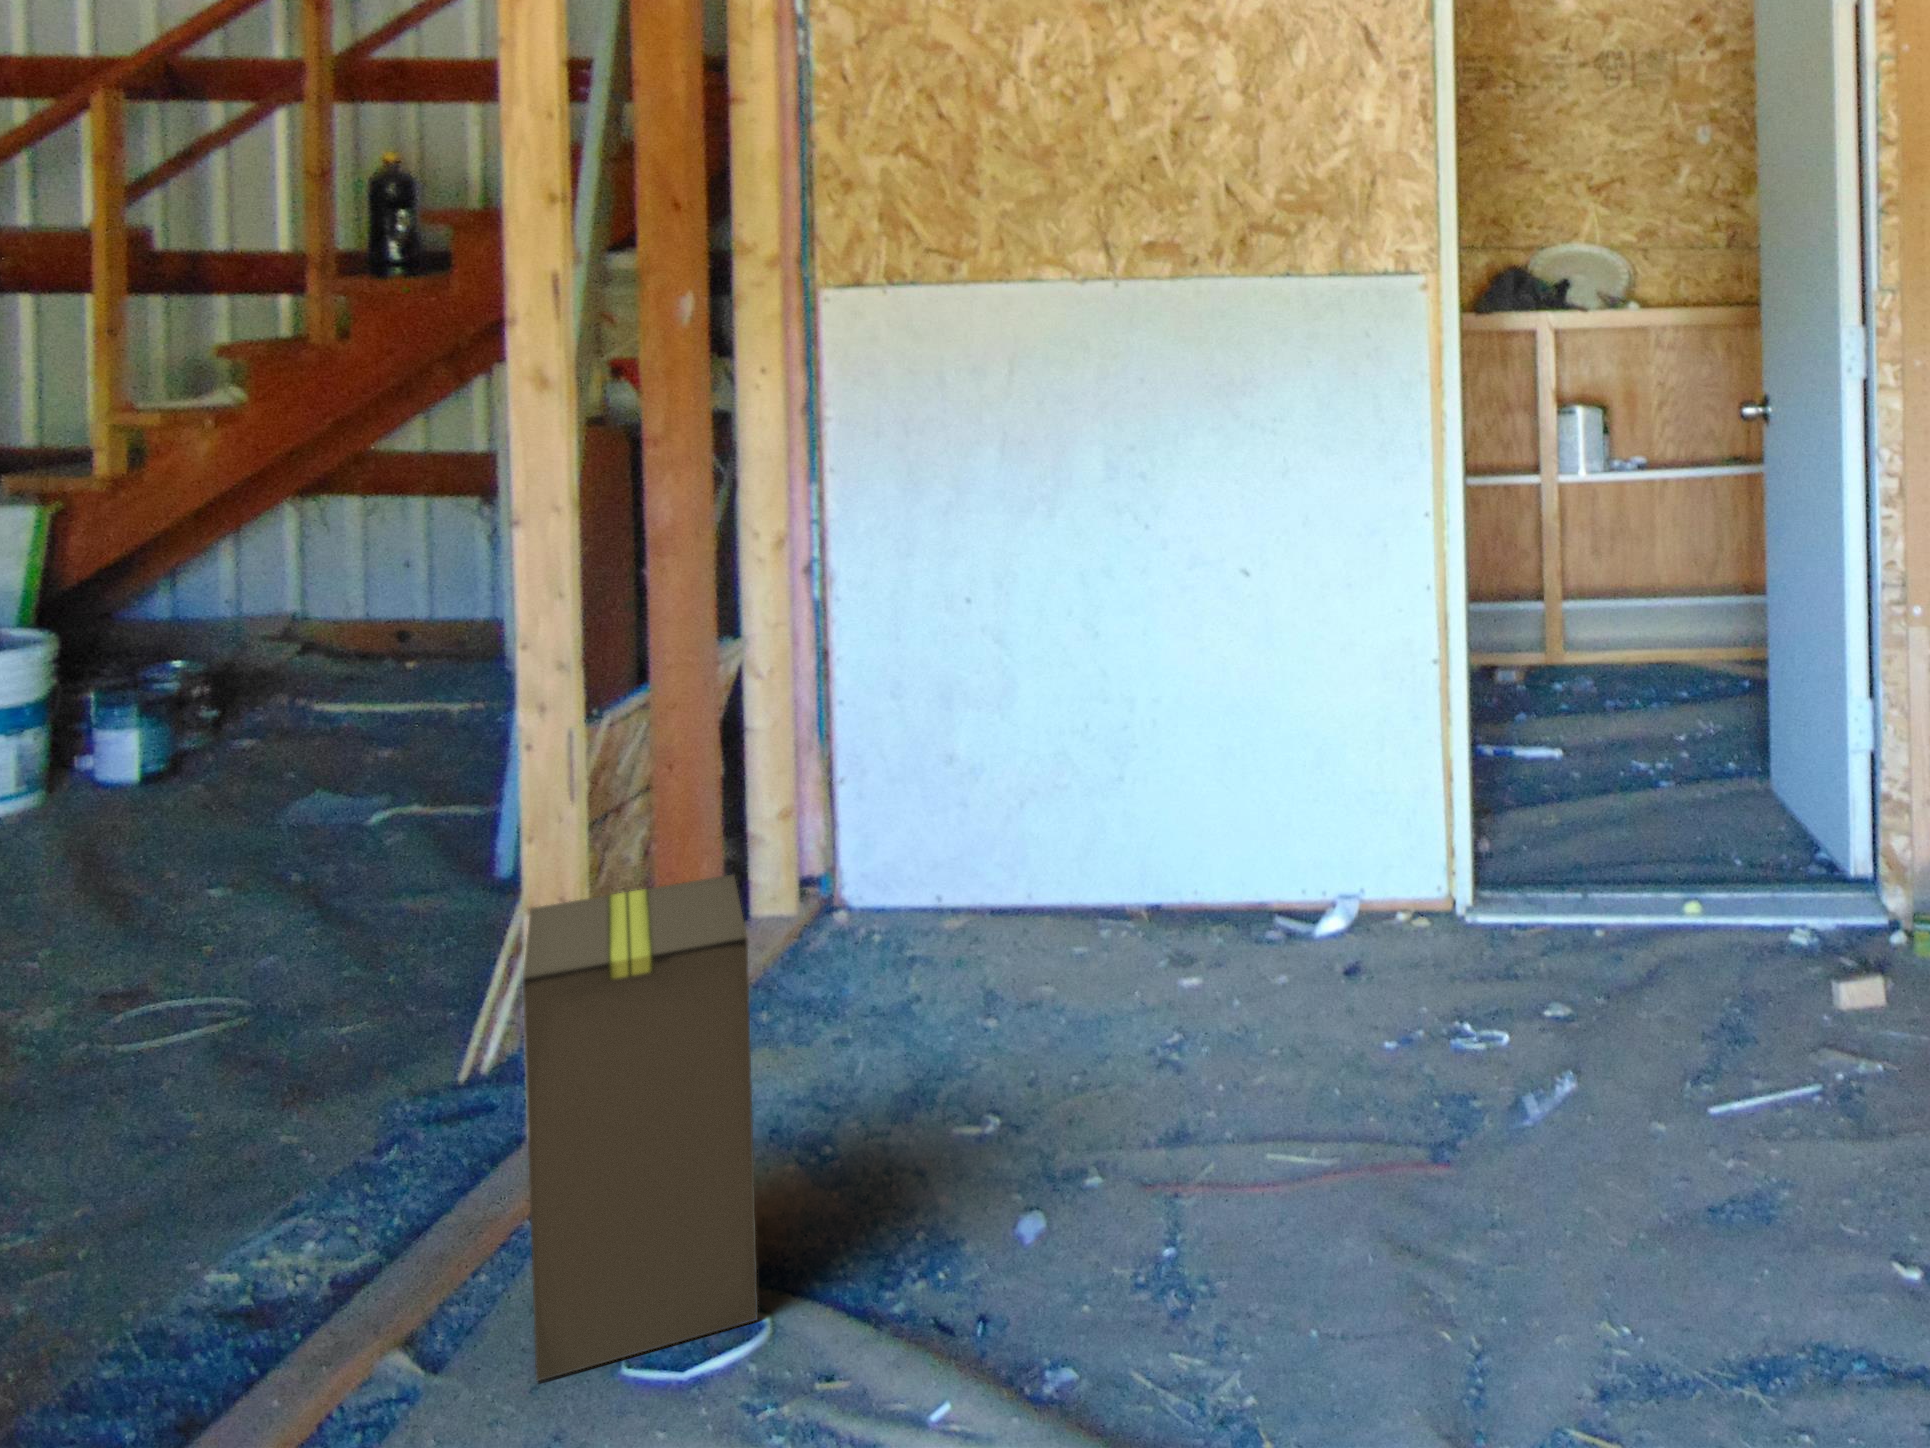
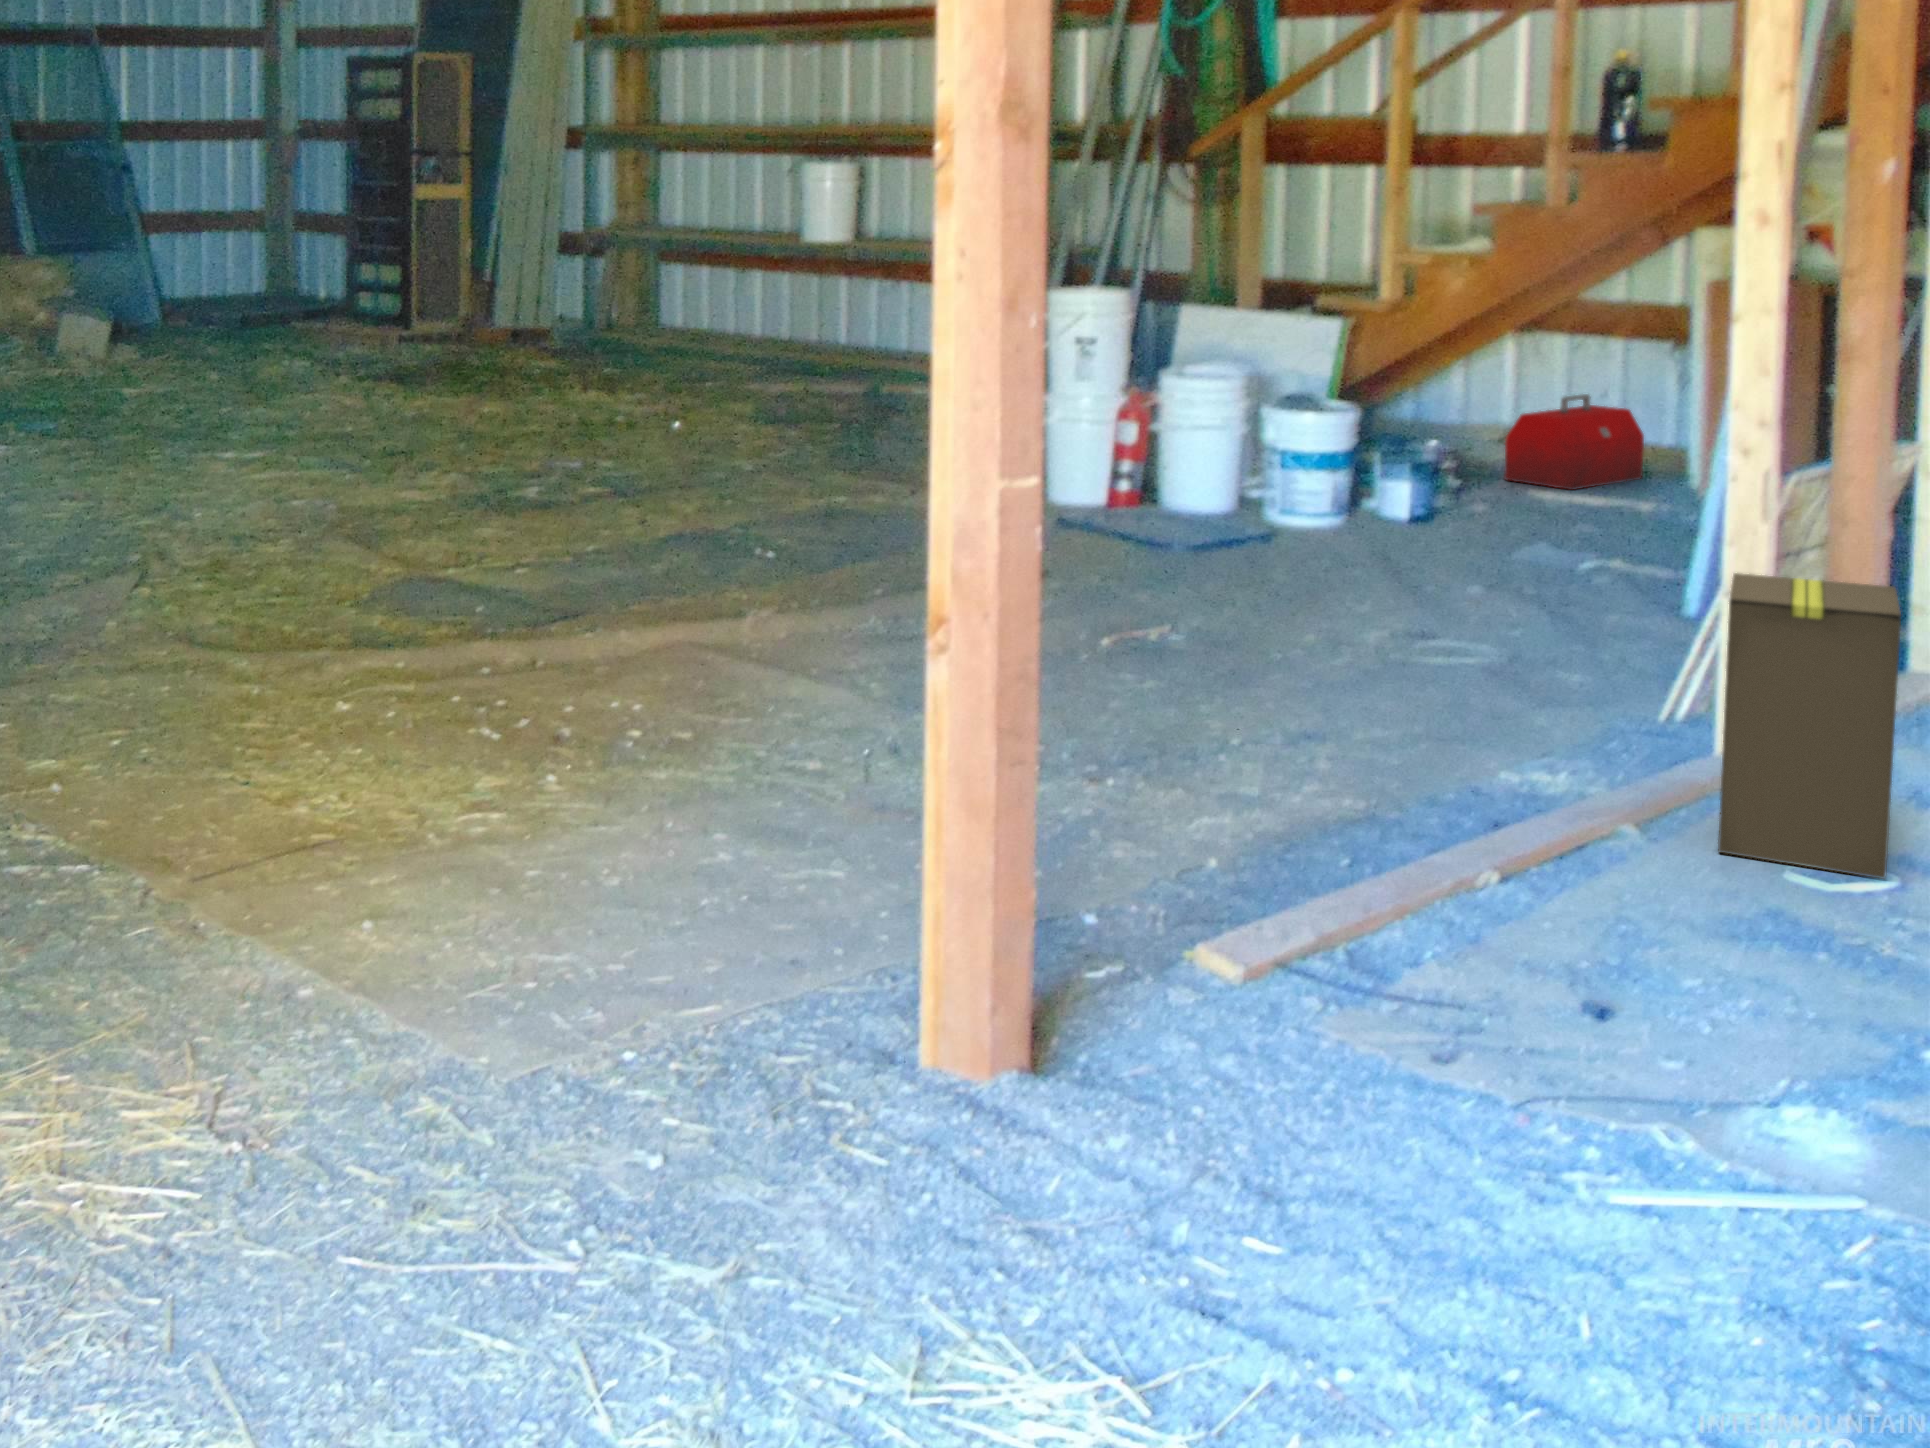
toolbox: none [284,566,456,690] -> present [1504,394,1644,490]

